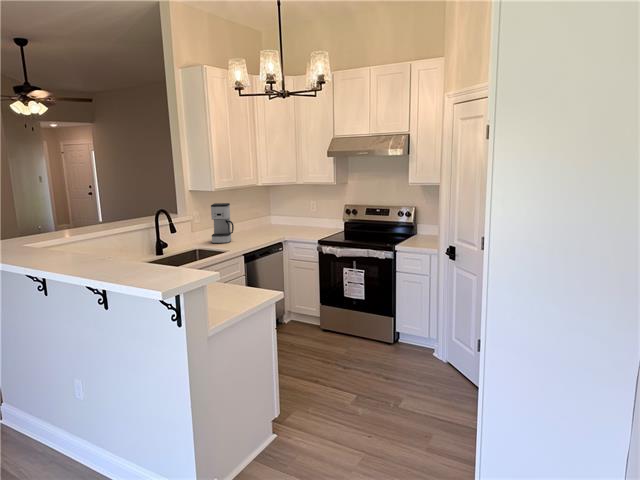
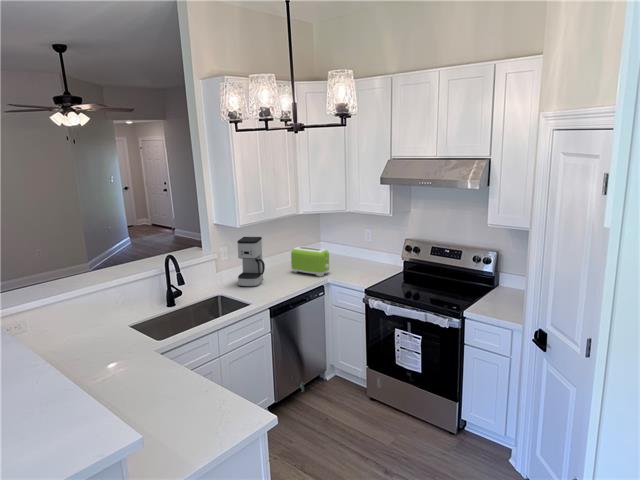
toaster: none [253,213,285,236] -> present [291,246,329,276]

